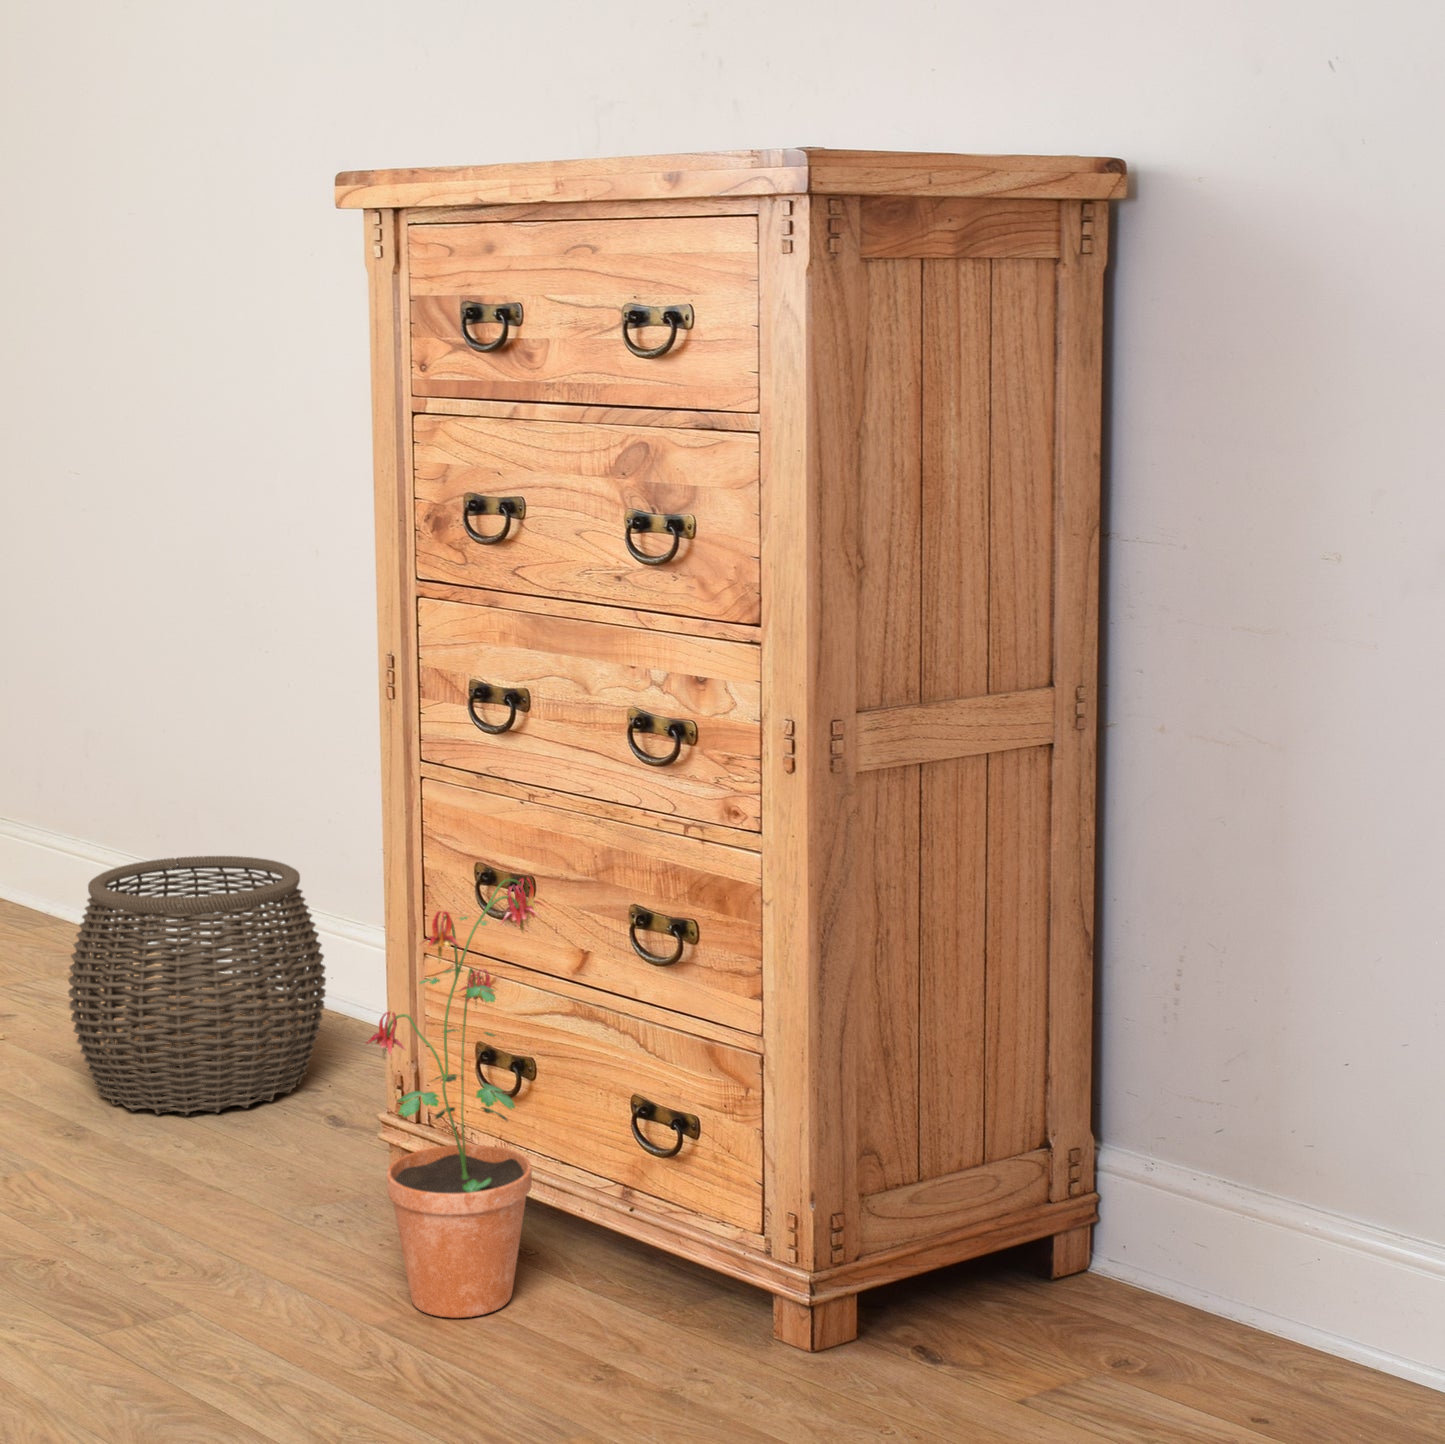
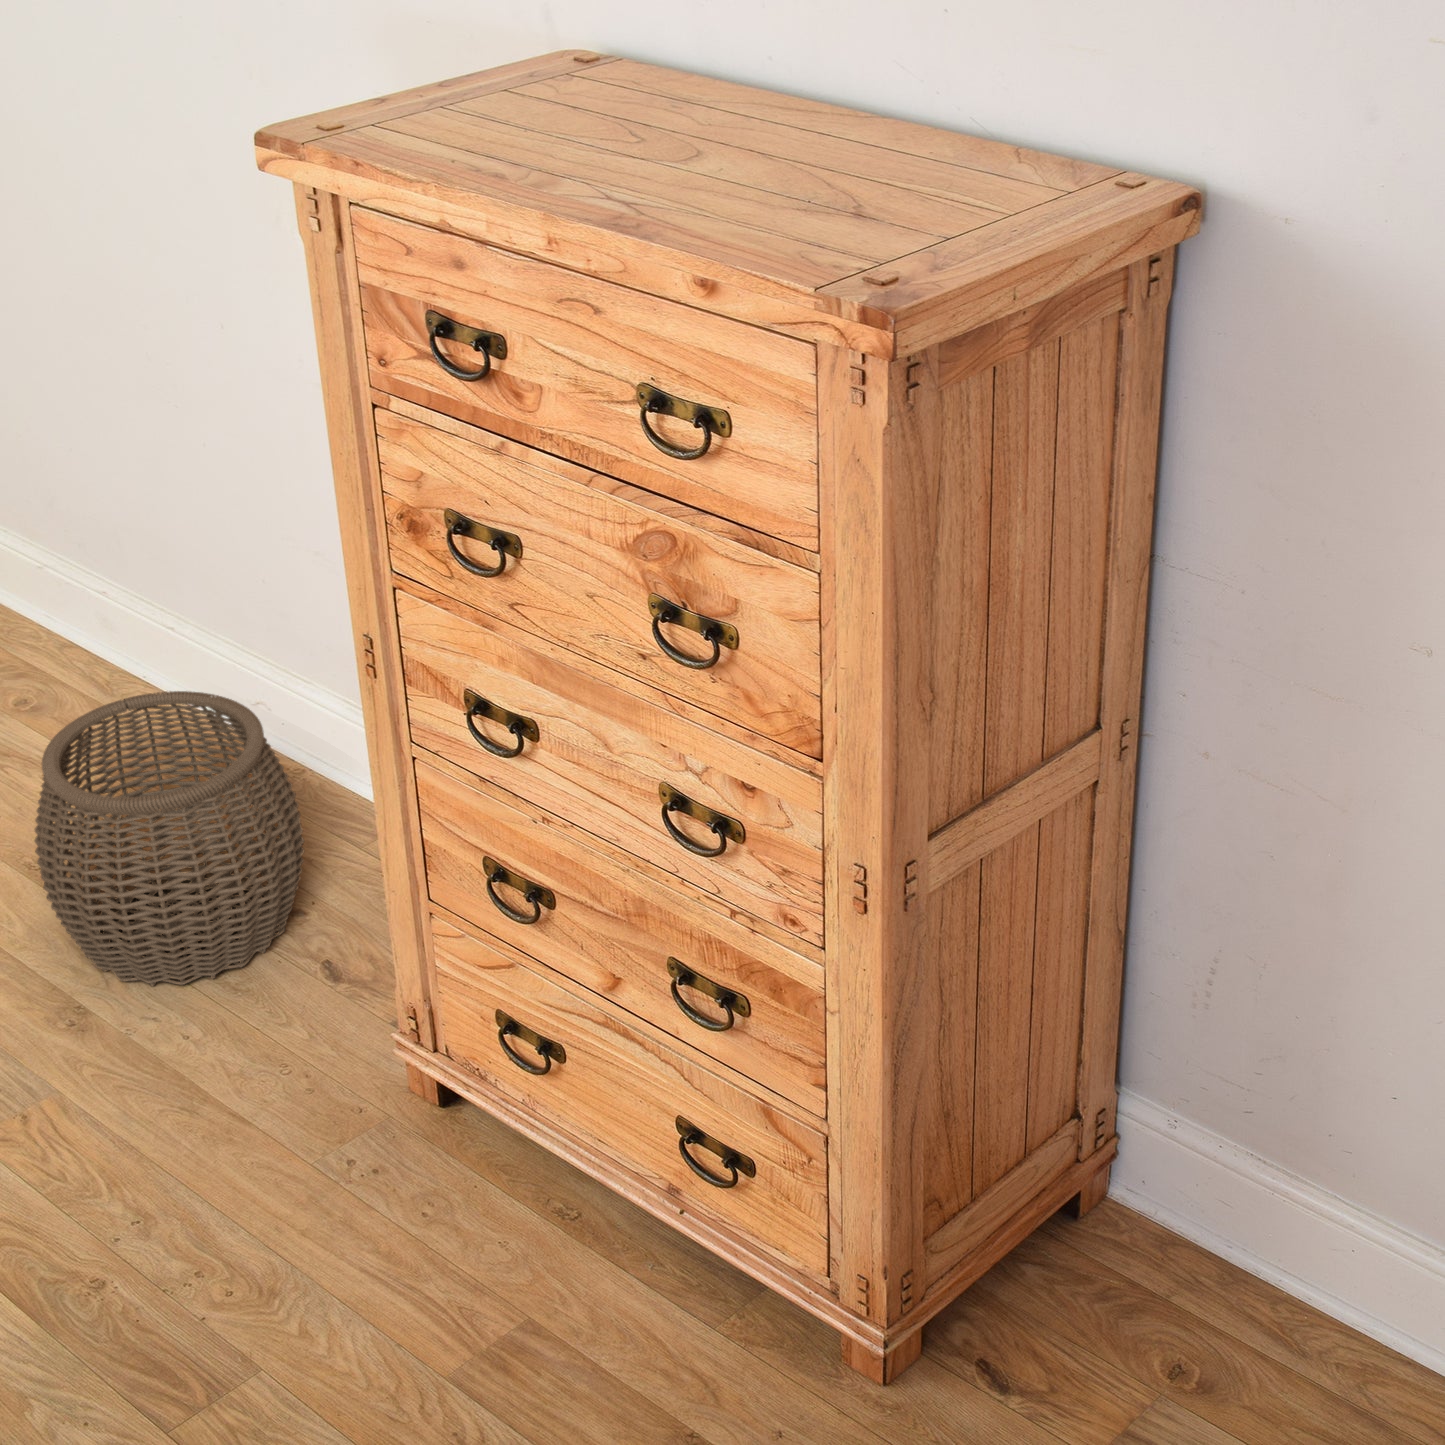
potted plant: present [367,878,544,1318] -> none [406,932,579,1332]

